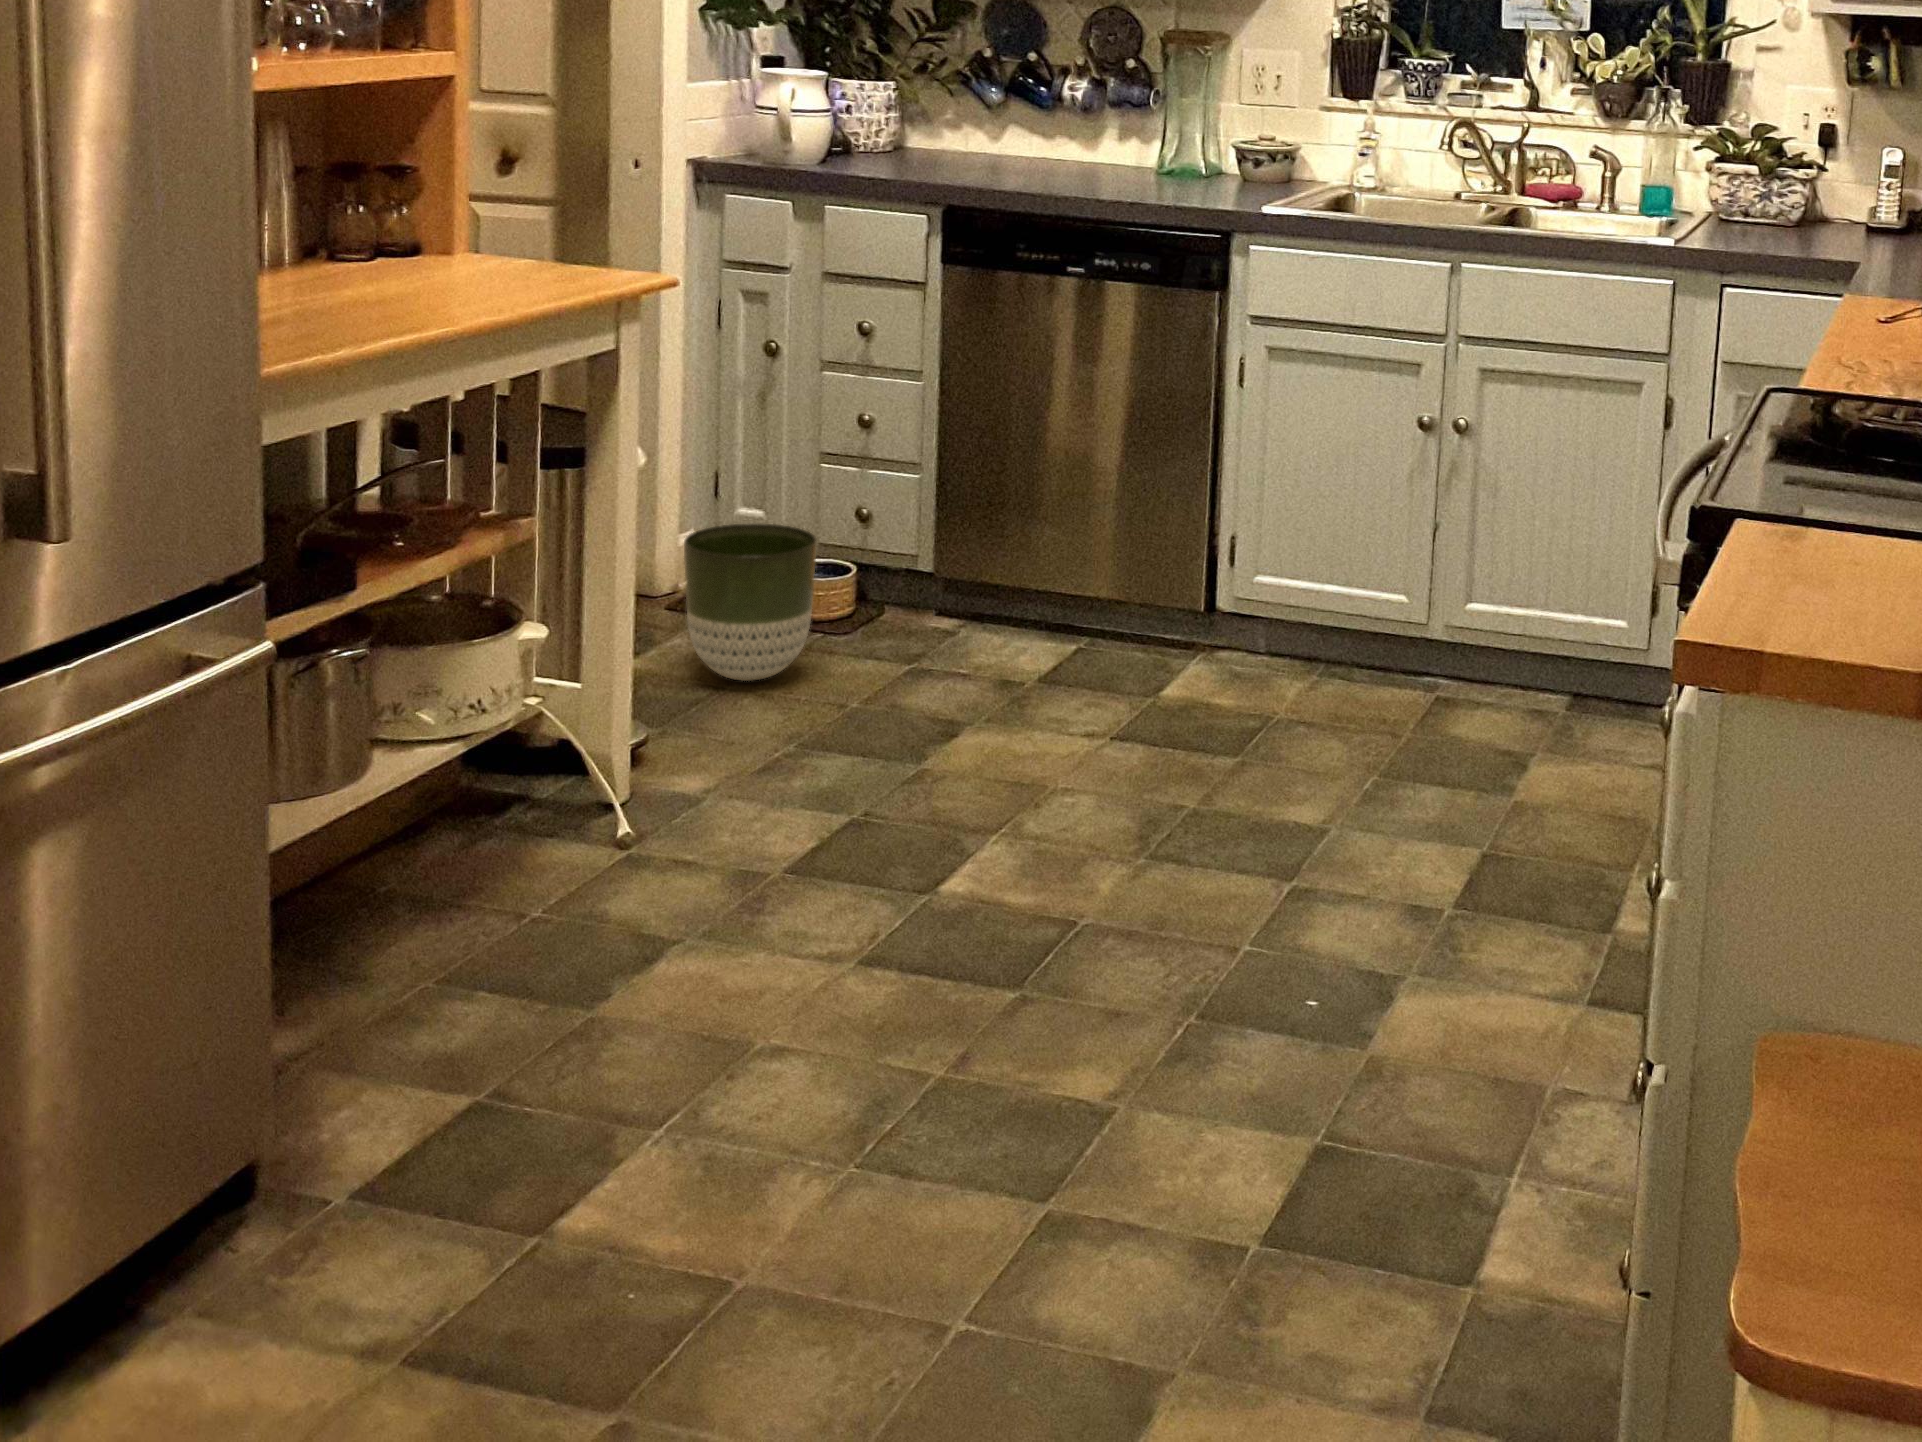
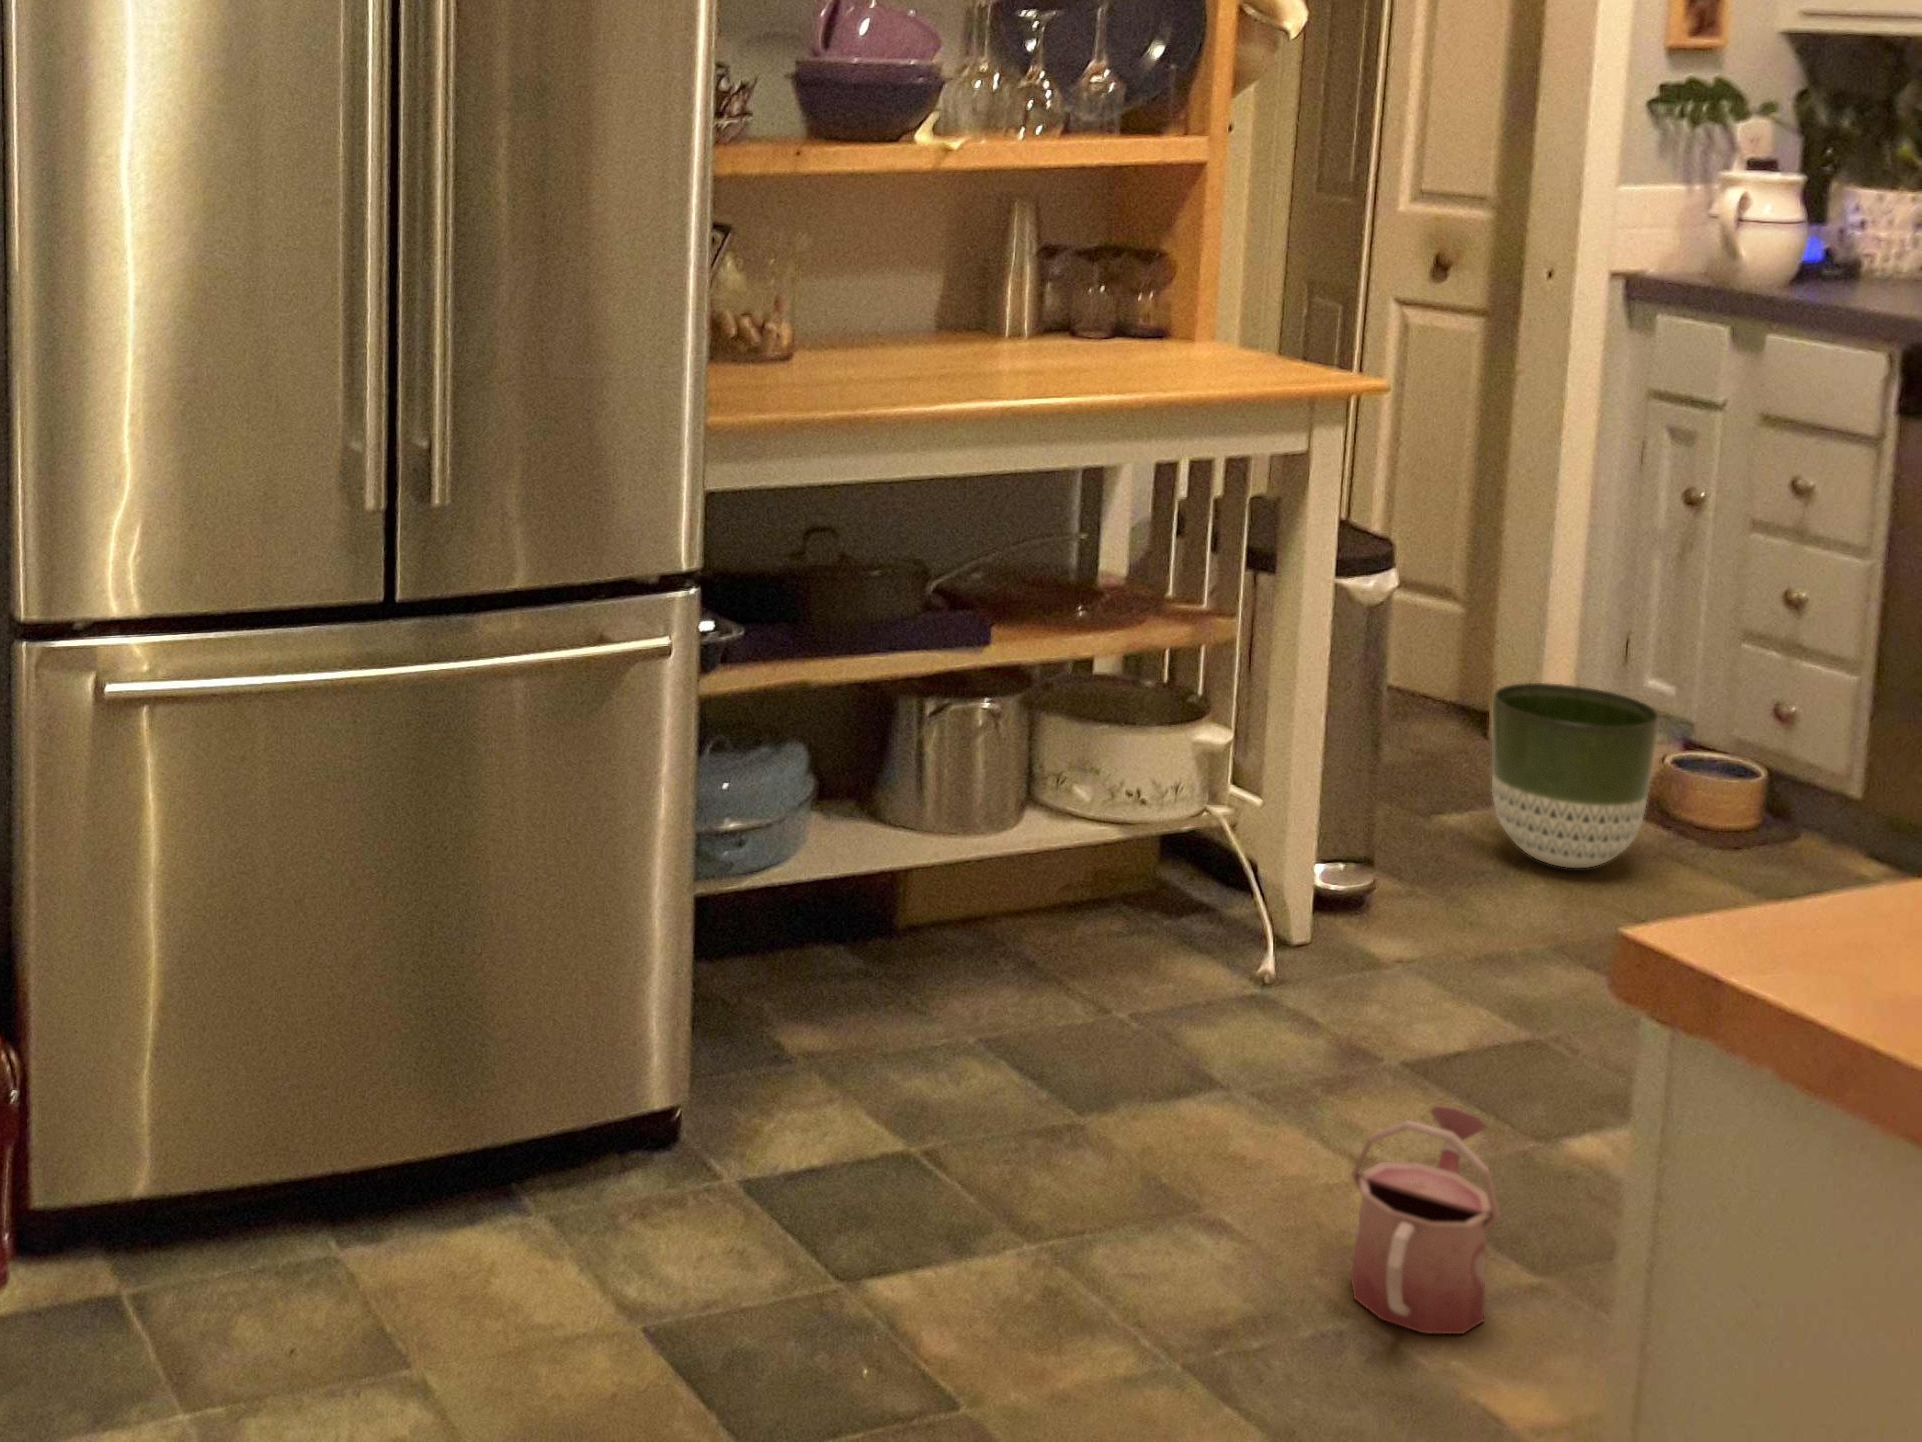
watering can: none [880,885,998,1073] -> present [1351,1106,1500,1334]

